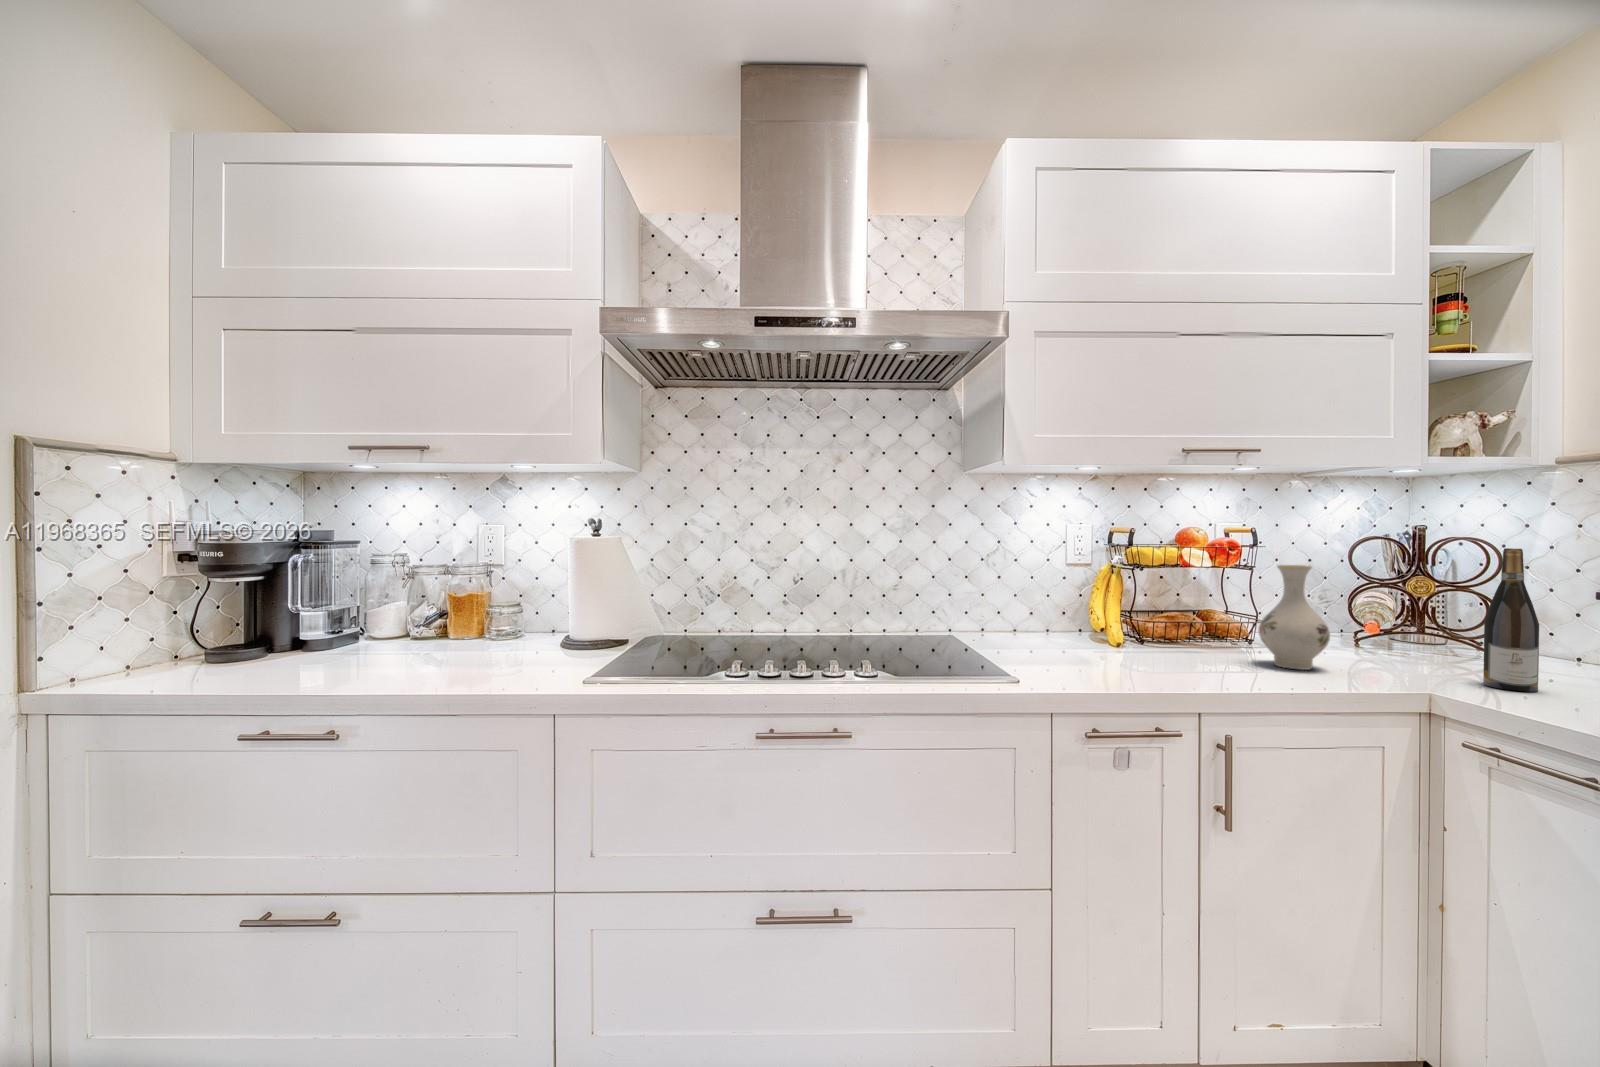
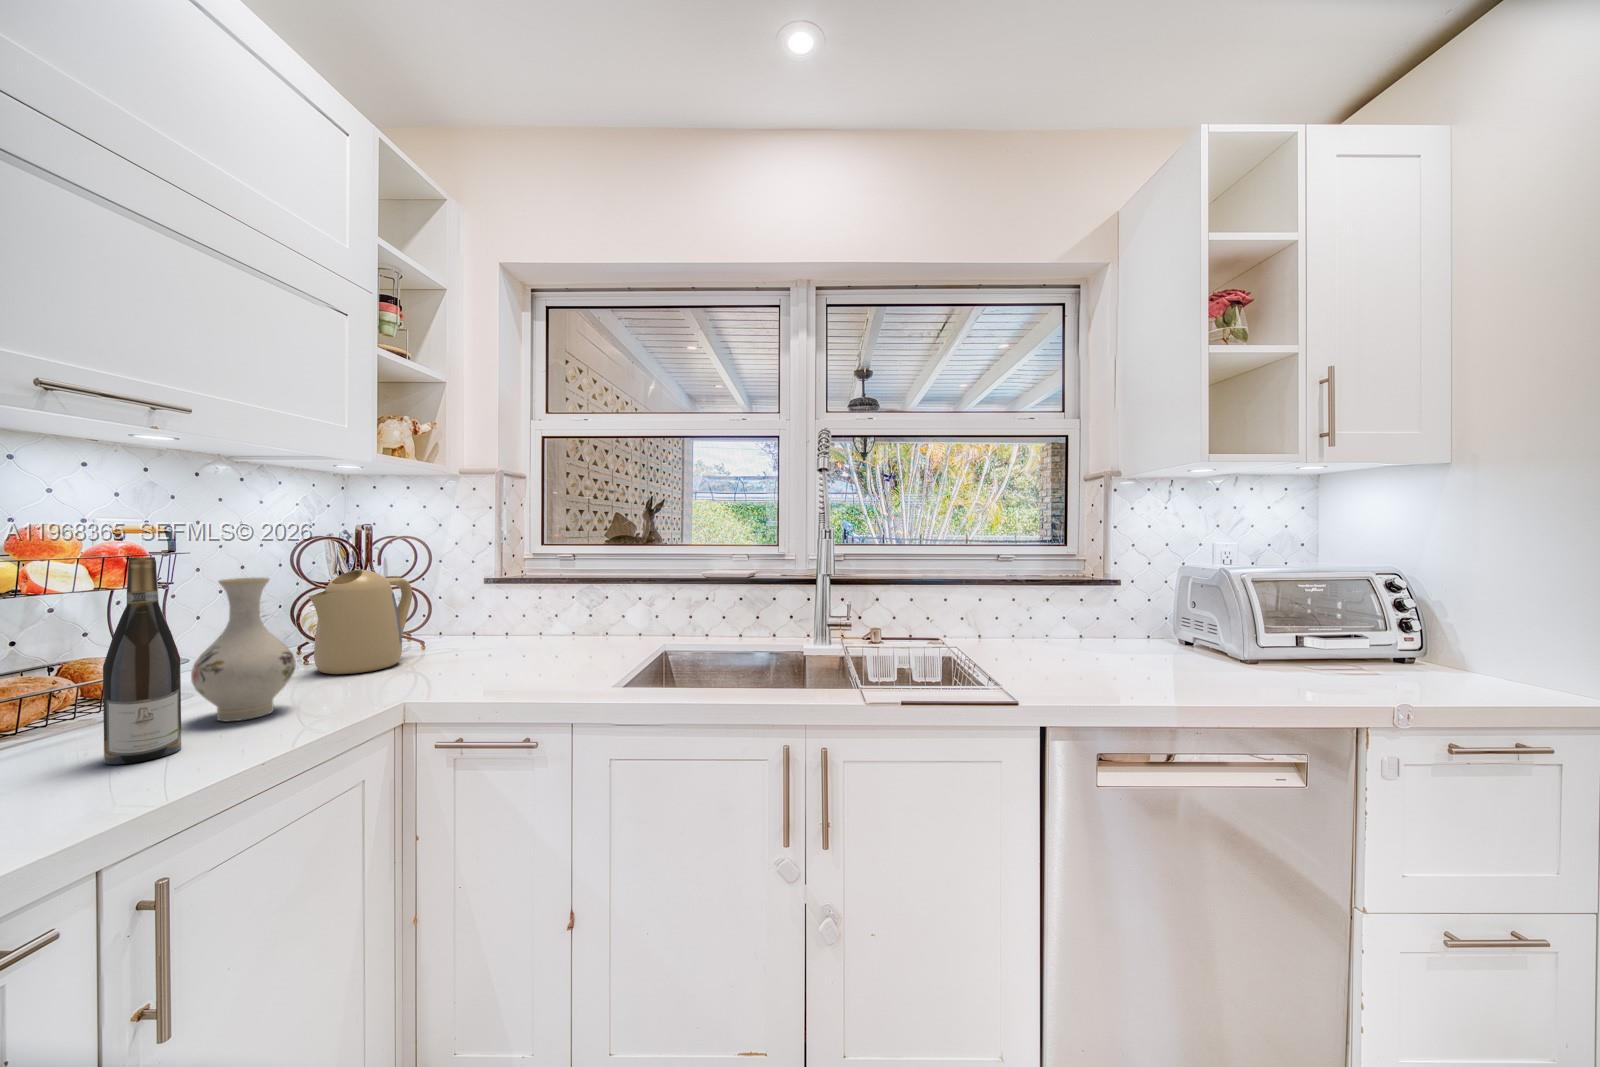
wine bottle: present [1483,548,1539,692] -> present [103,557,181,764]
kettle: none [1354,568,1468,664] -> present [309,570,412,674]

